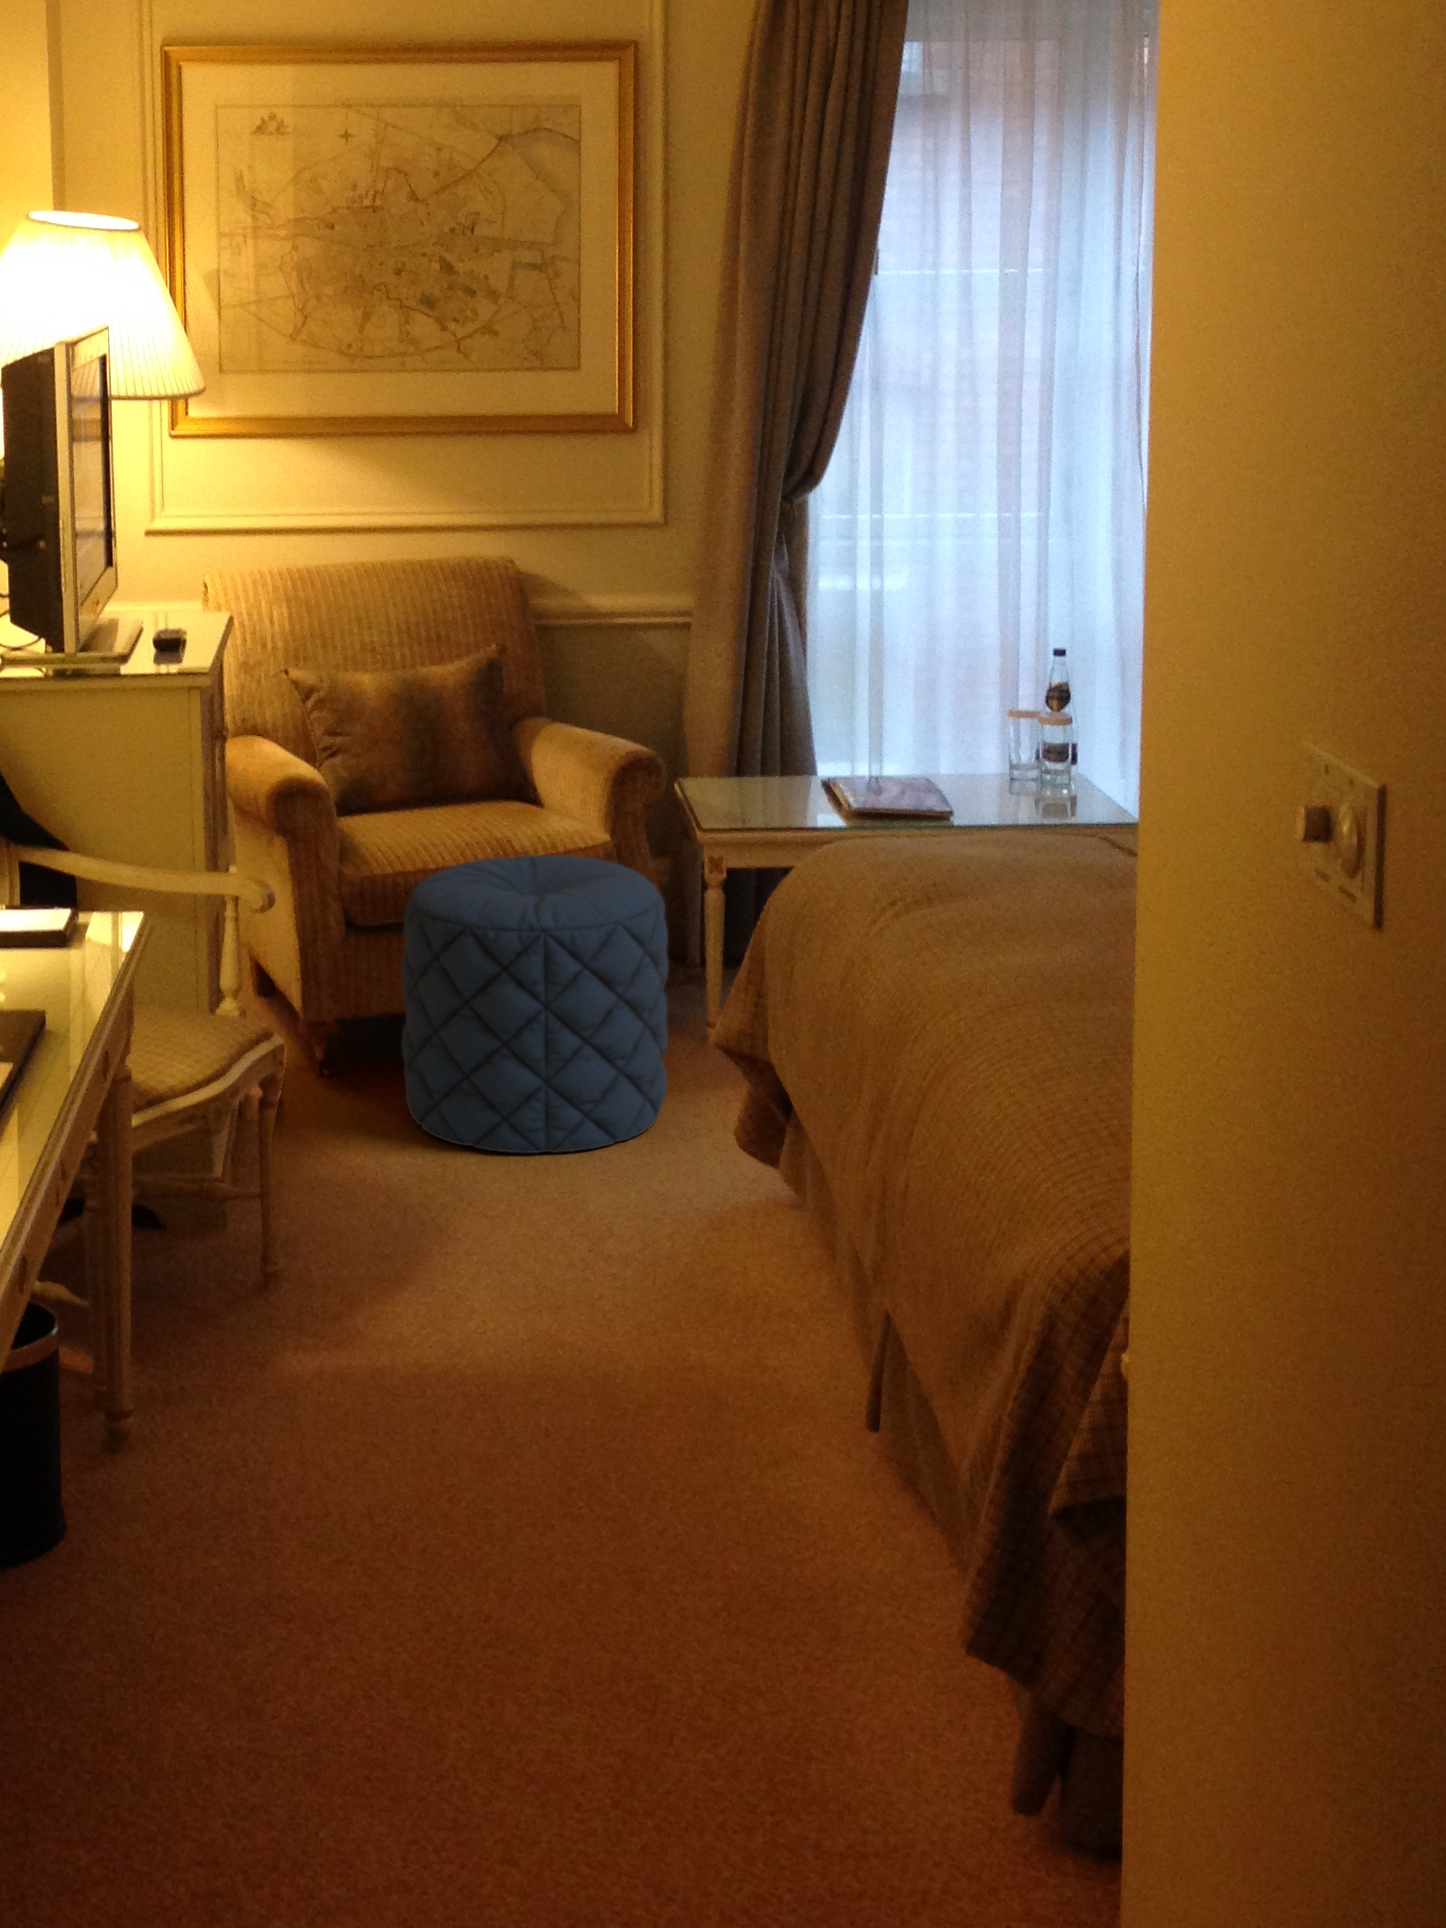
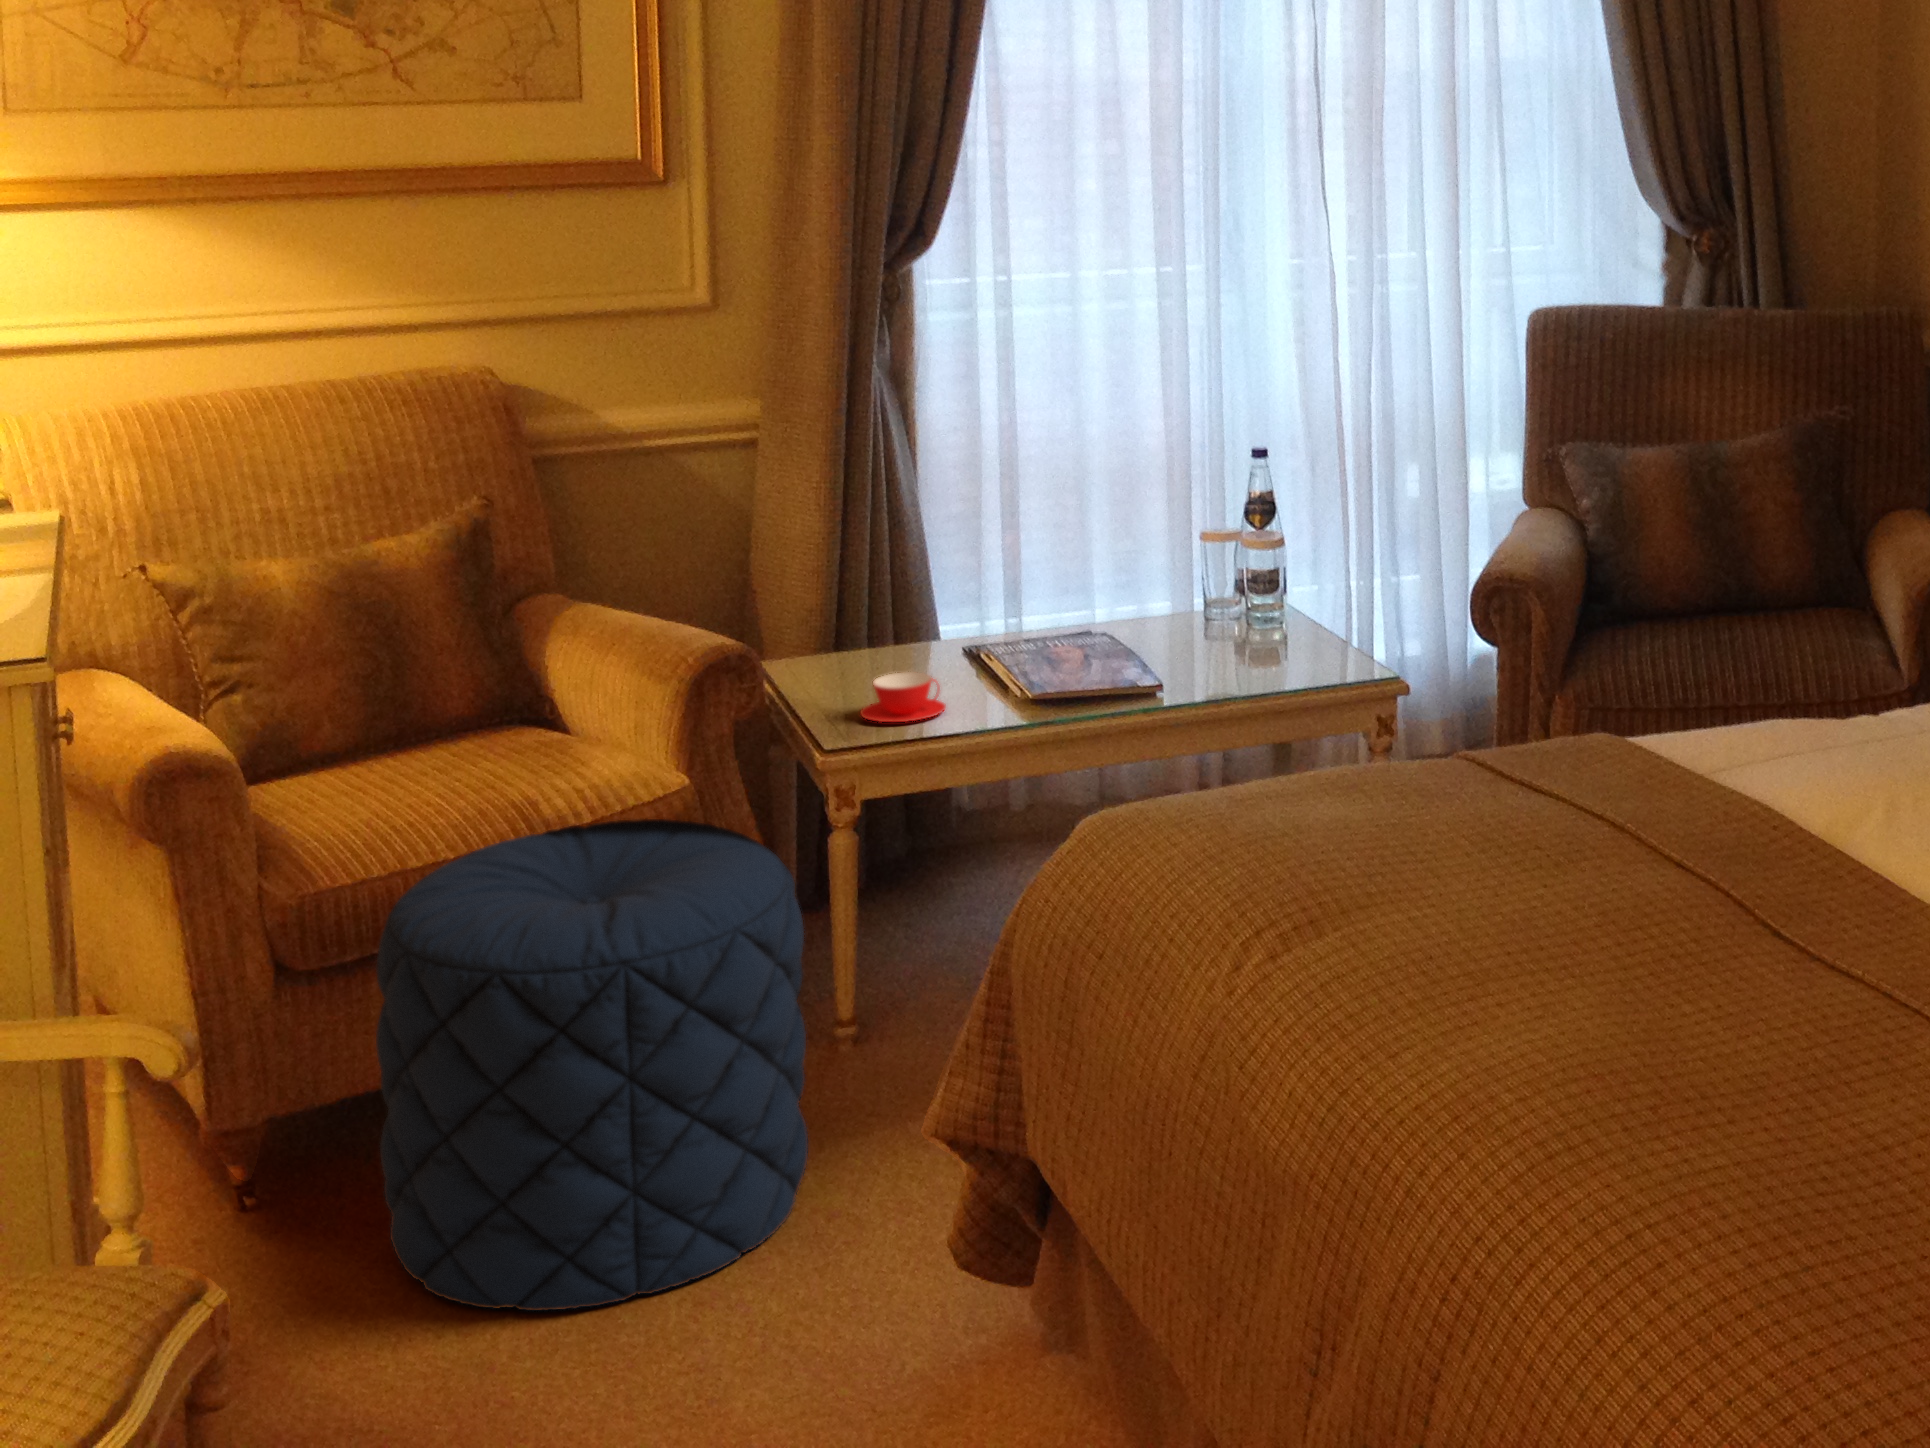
teacup: none [730,784,791,816] -> present [860,672,946,722]

